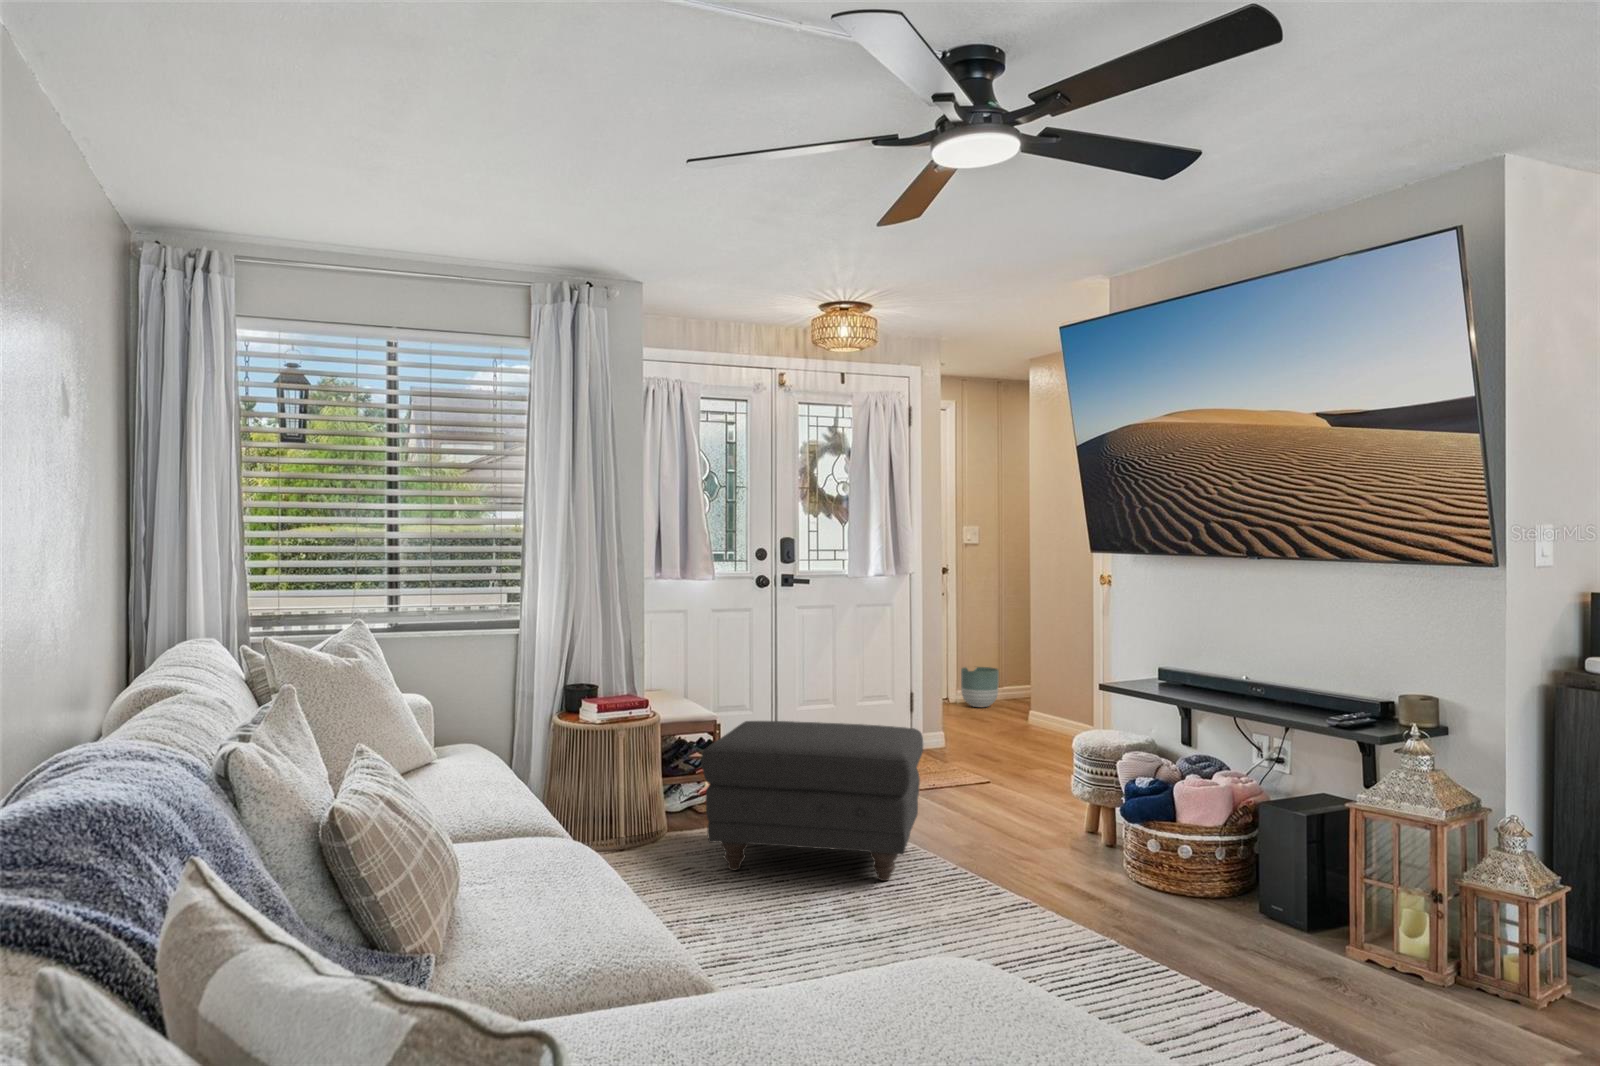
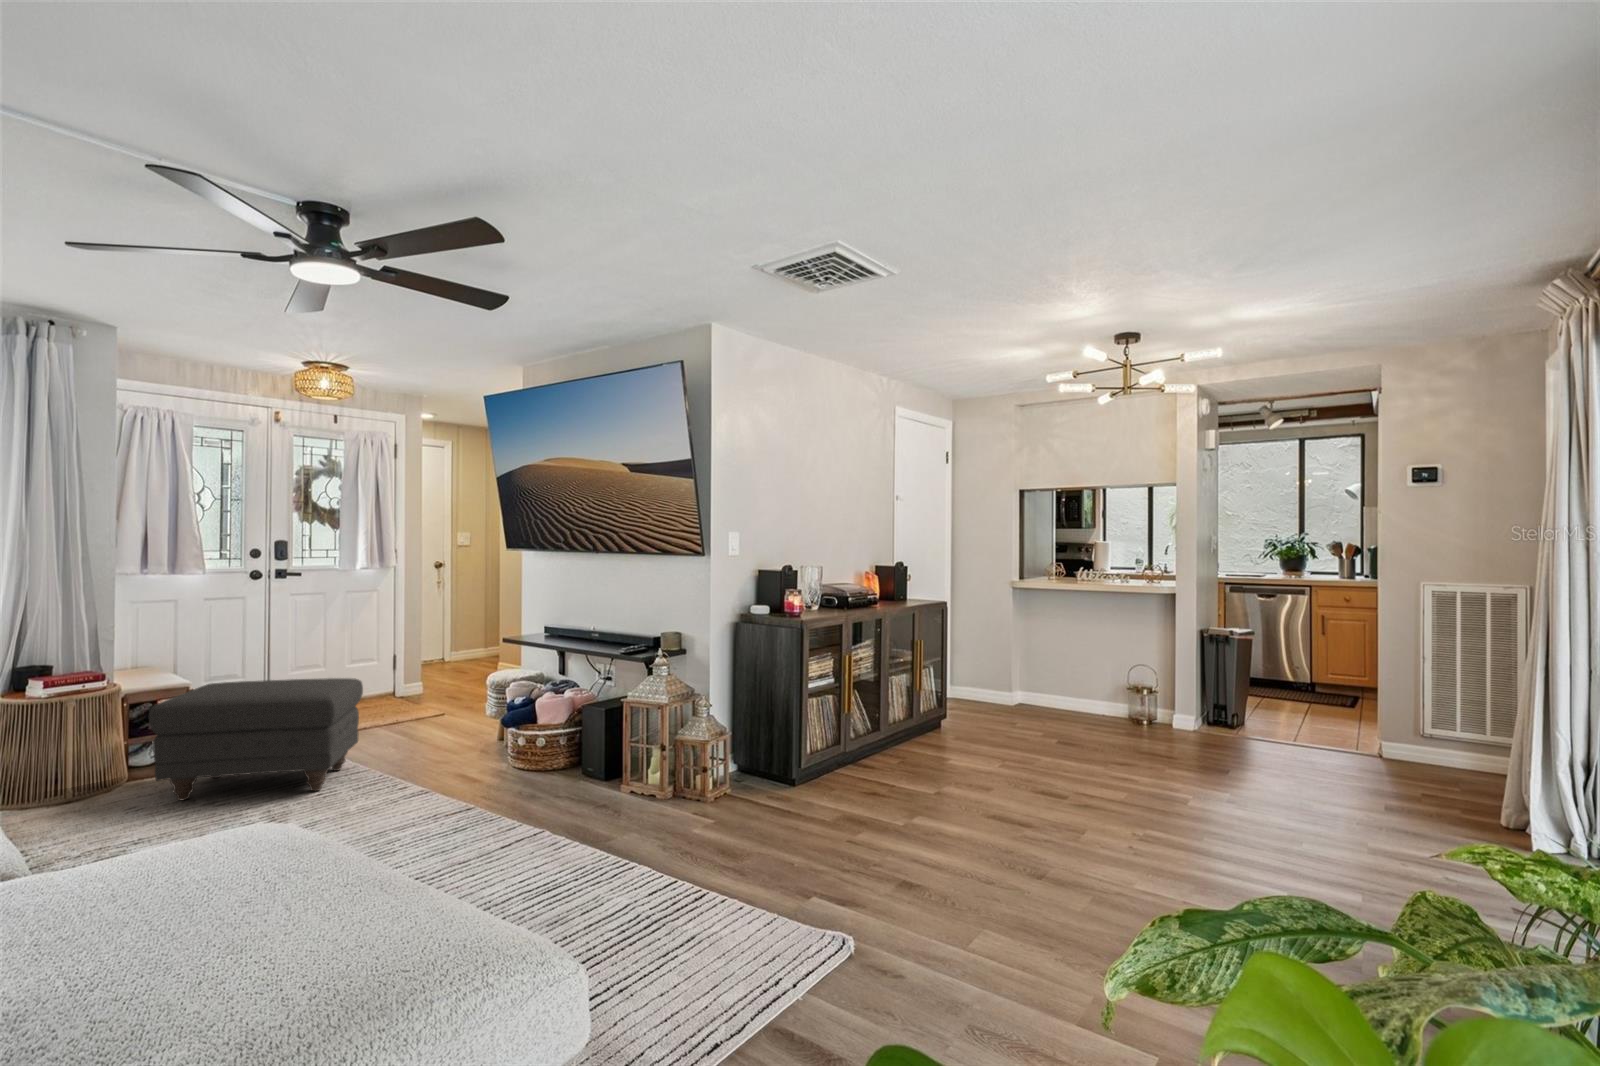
planter: present [961,667,999,707] -> none [453,635,483,665]

